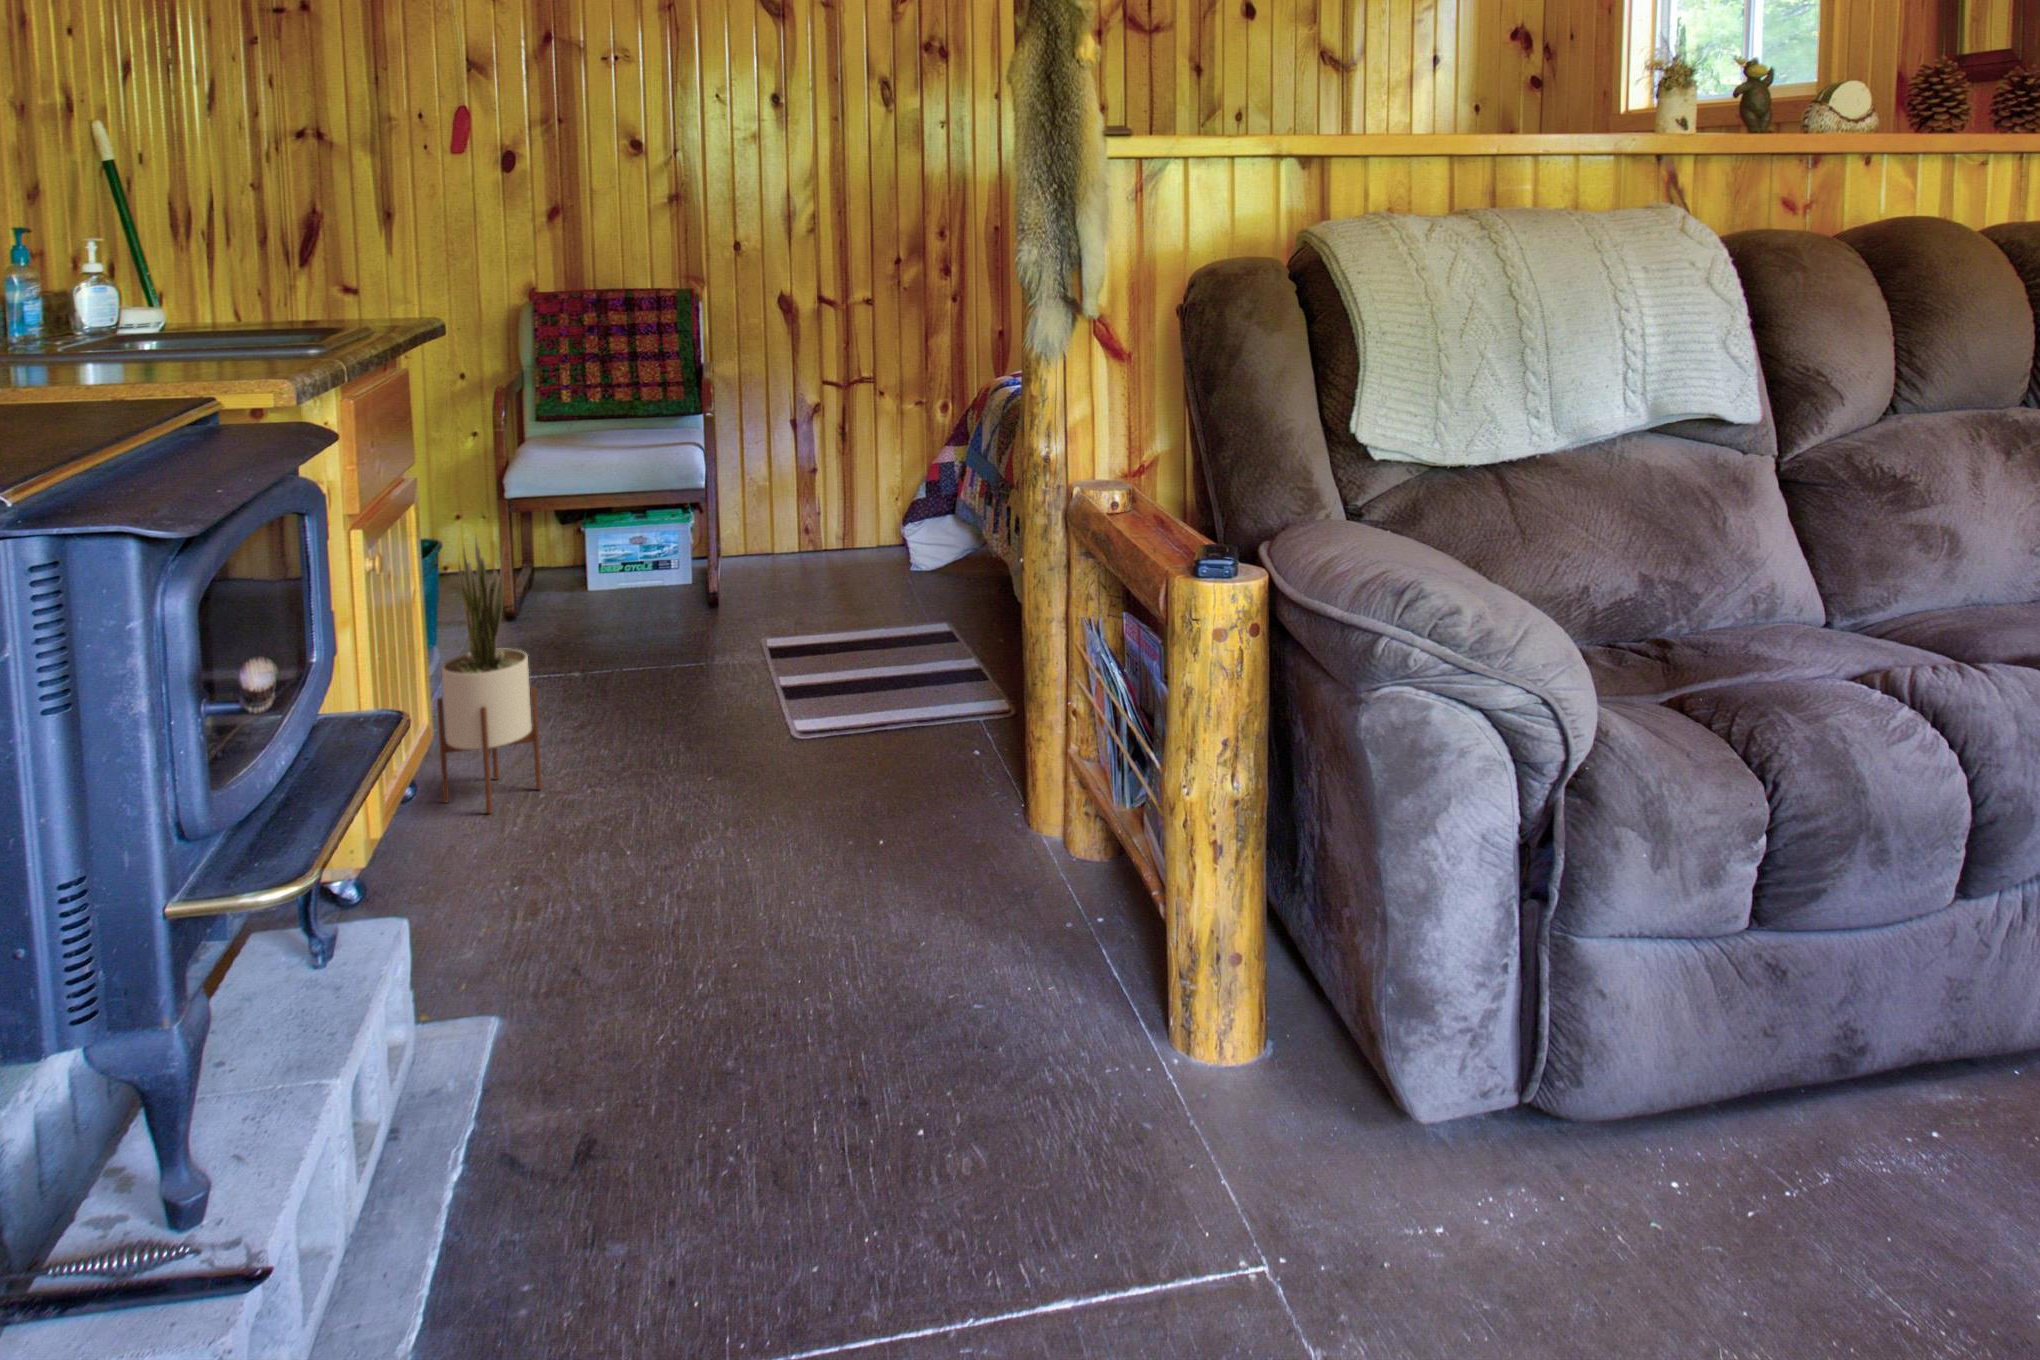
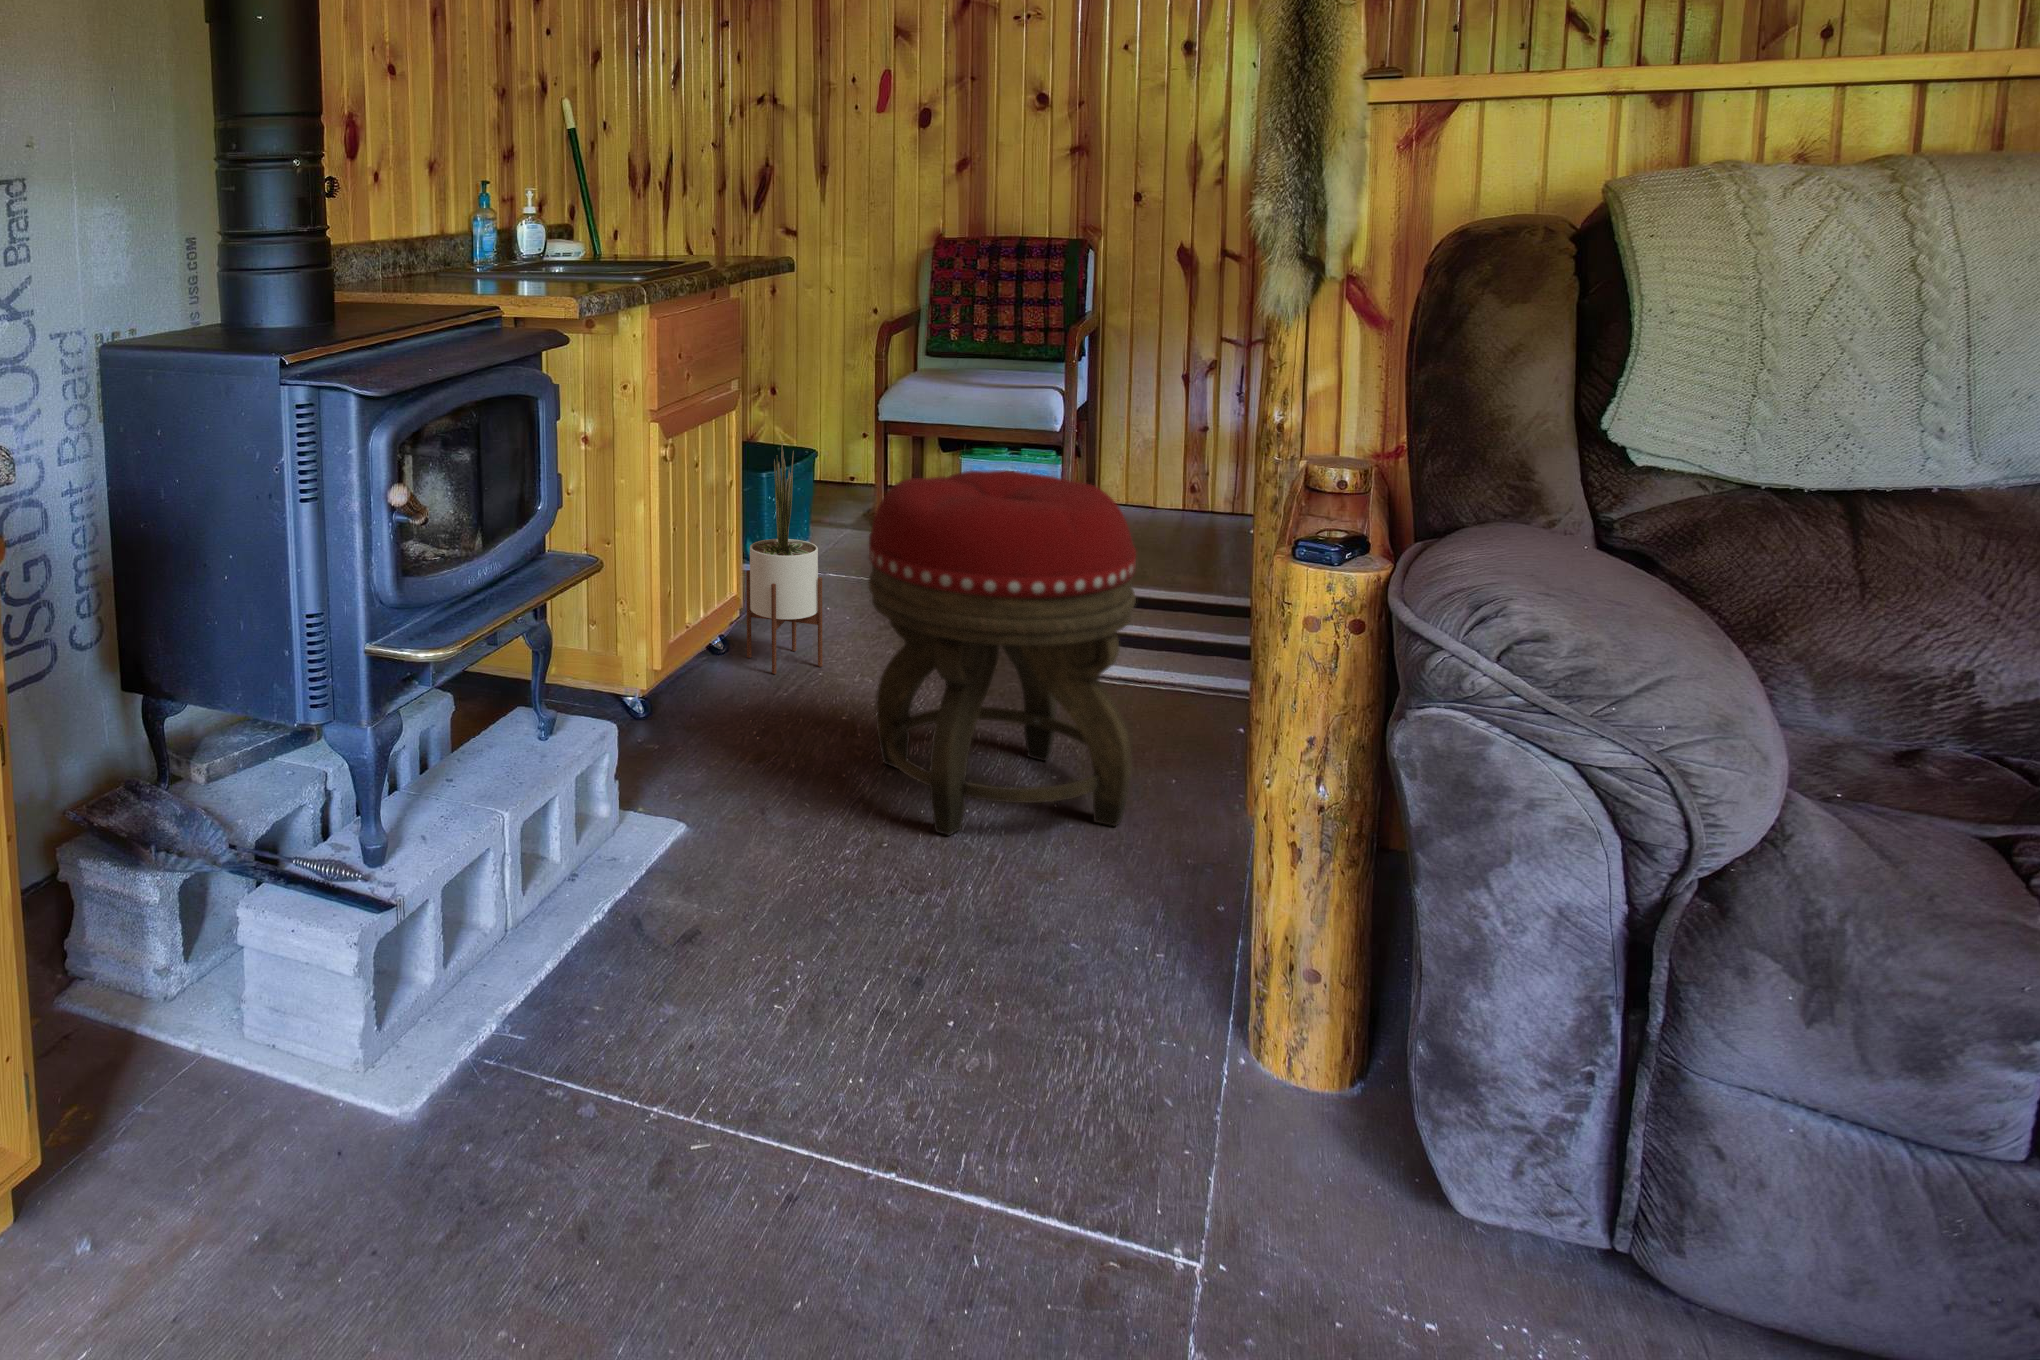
footstool: none [661,532,947,940] -> present [868,470,1136,835]

